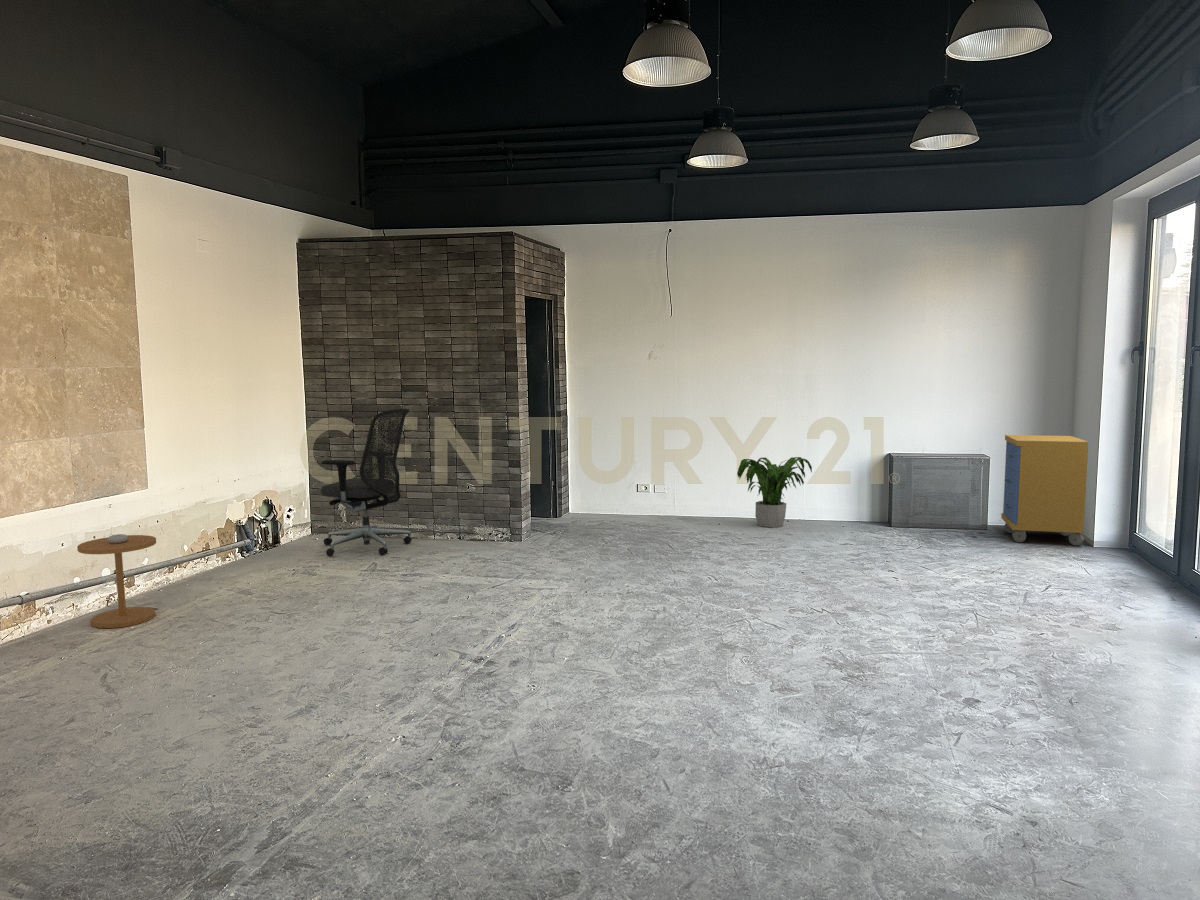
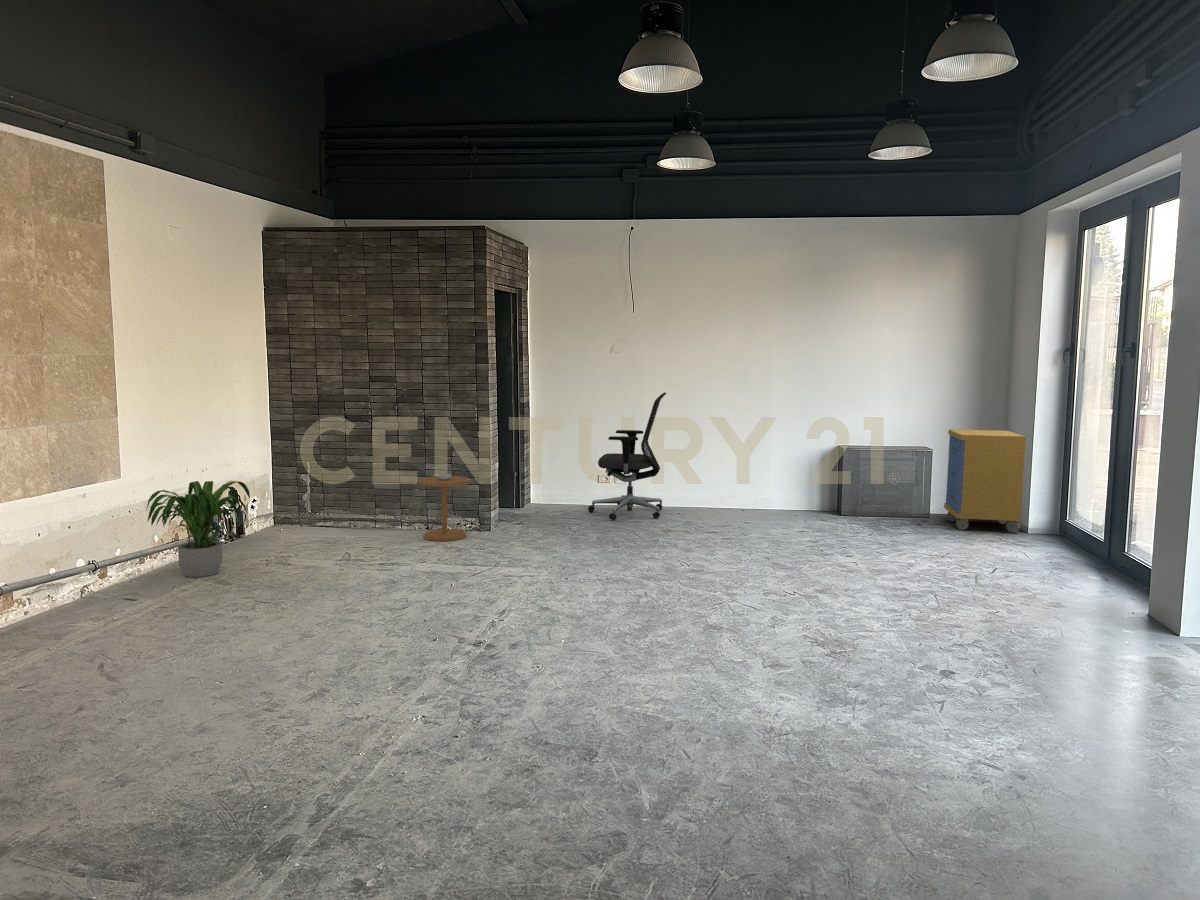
office chair: present [321,409,412,556] -> present [588,392,666,520]
potted plant: present [737,457,812,527] -> present [147,481,250,577]
side table: present [77,534,156,628] -> present [419,474,470,541]

